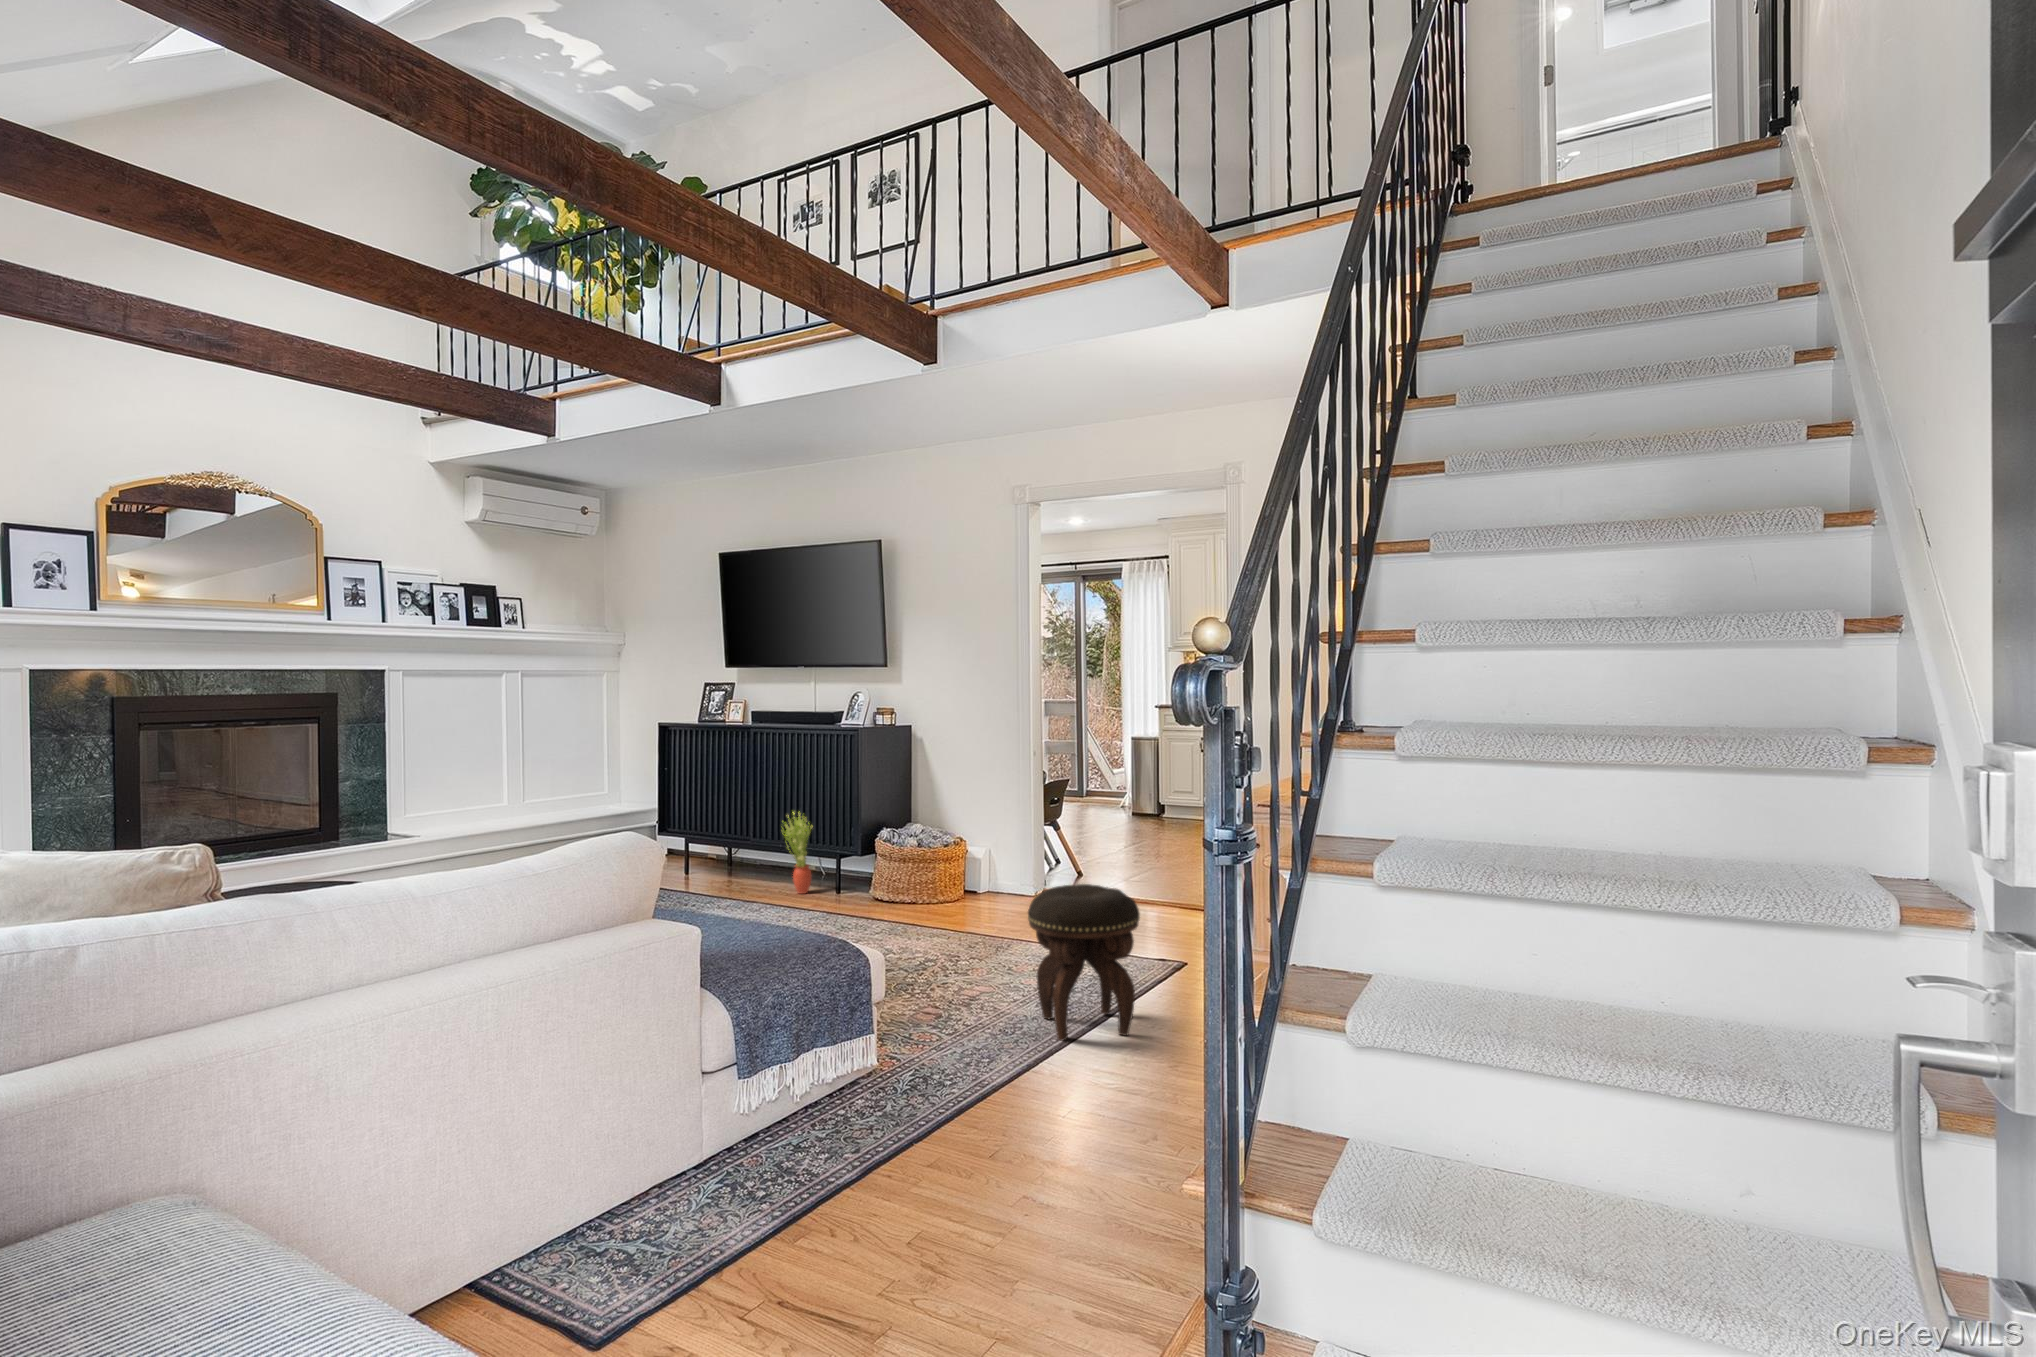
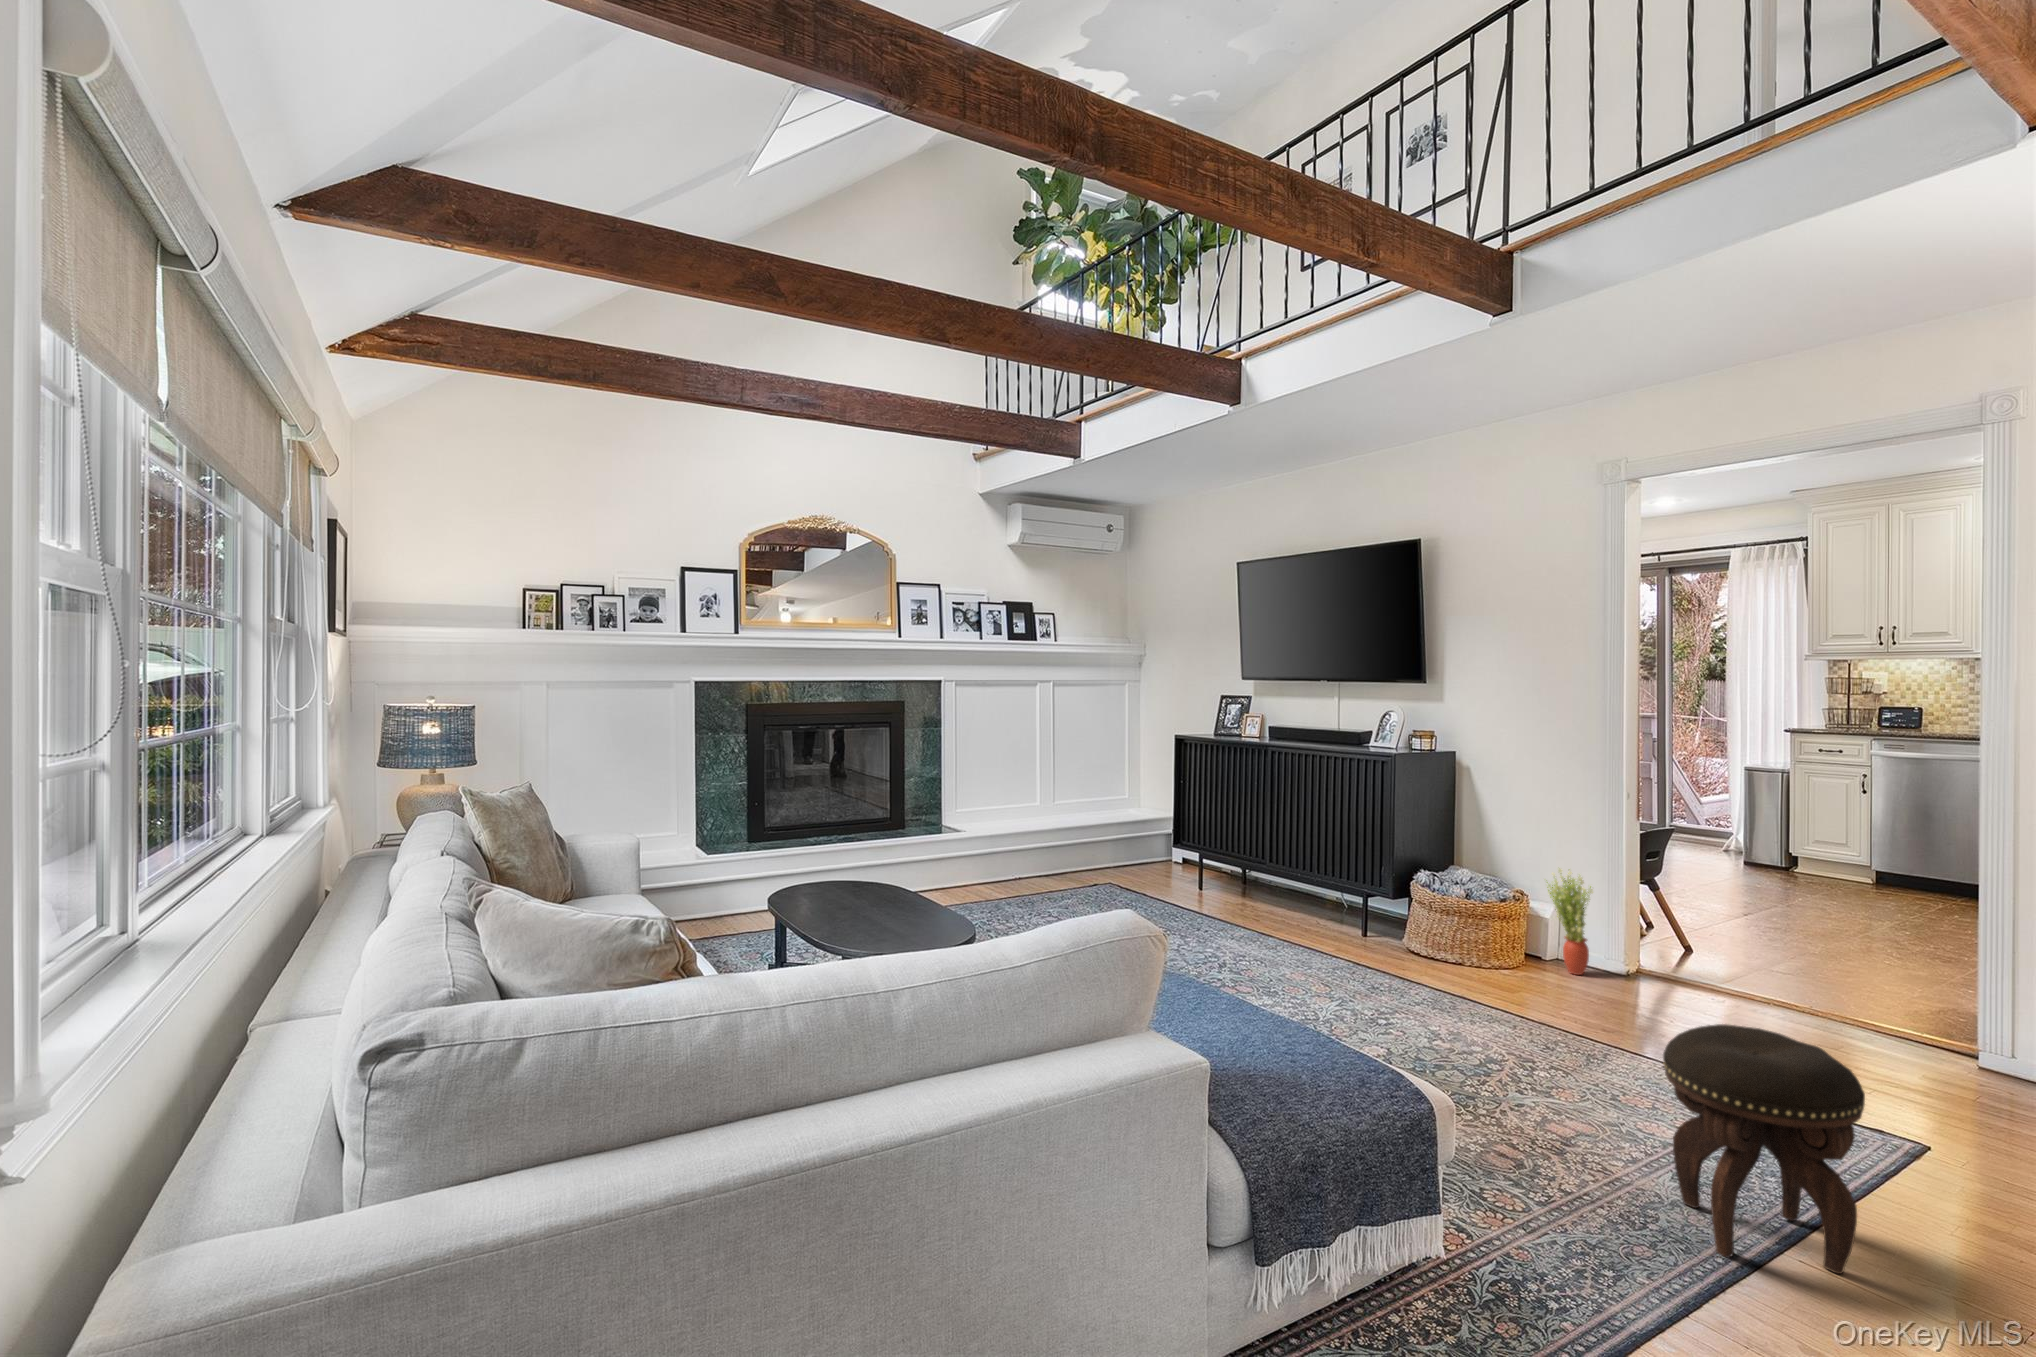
potted plant: present [782,812,813,894] -> present [1547,870,1593,975]

